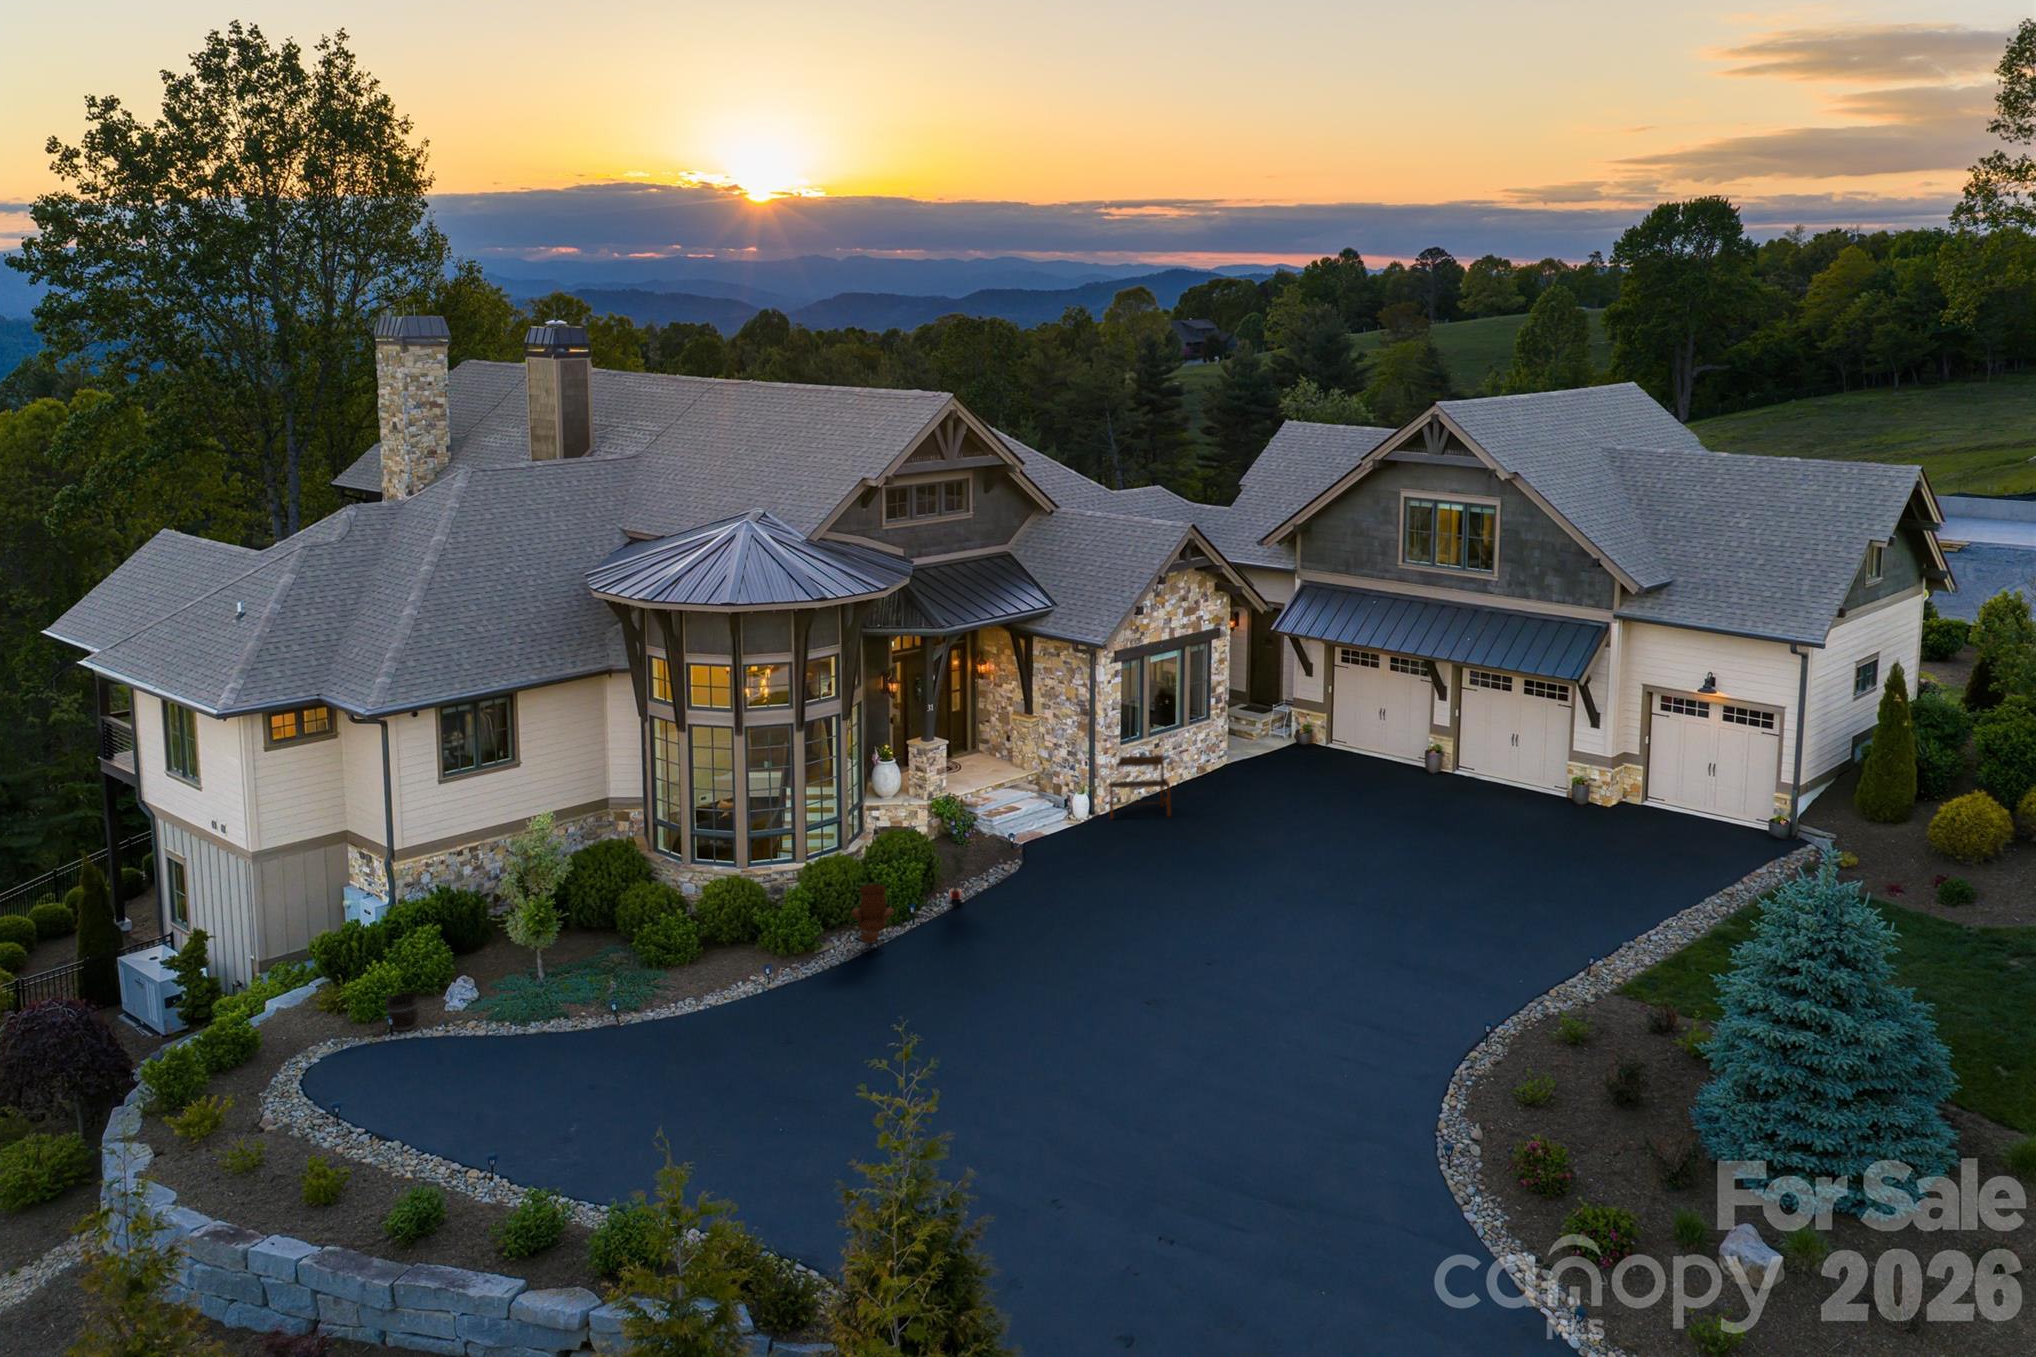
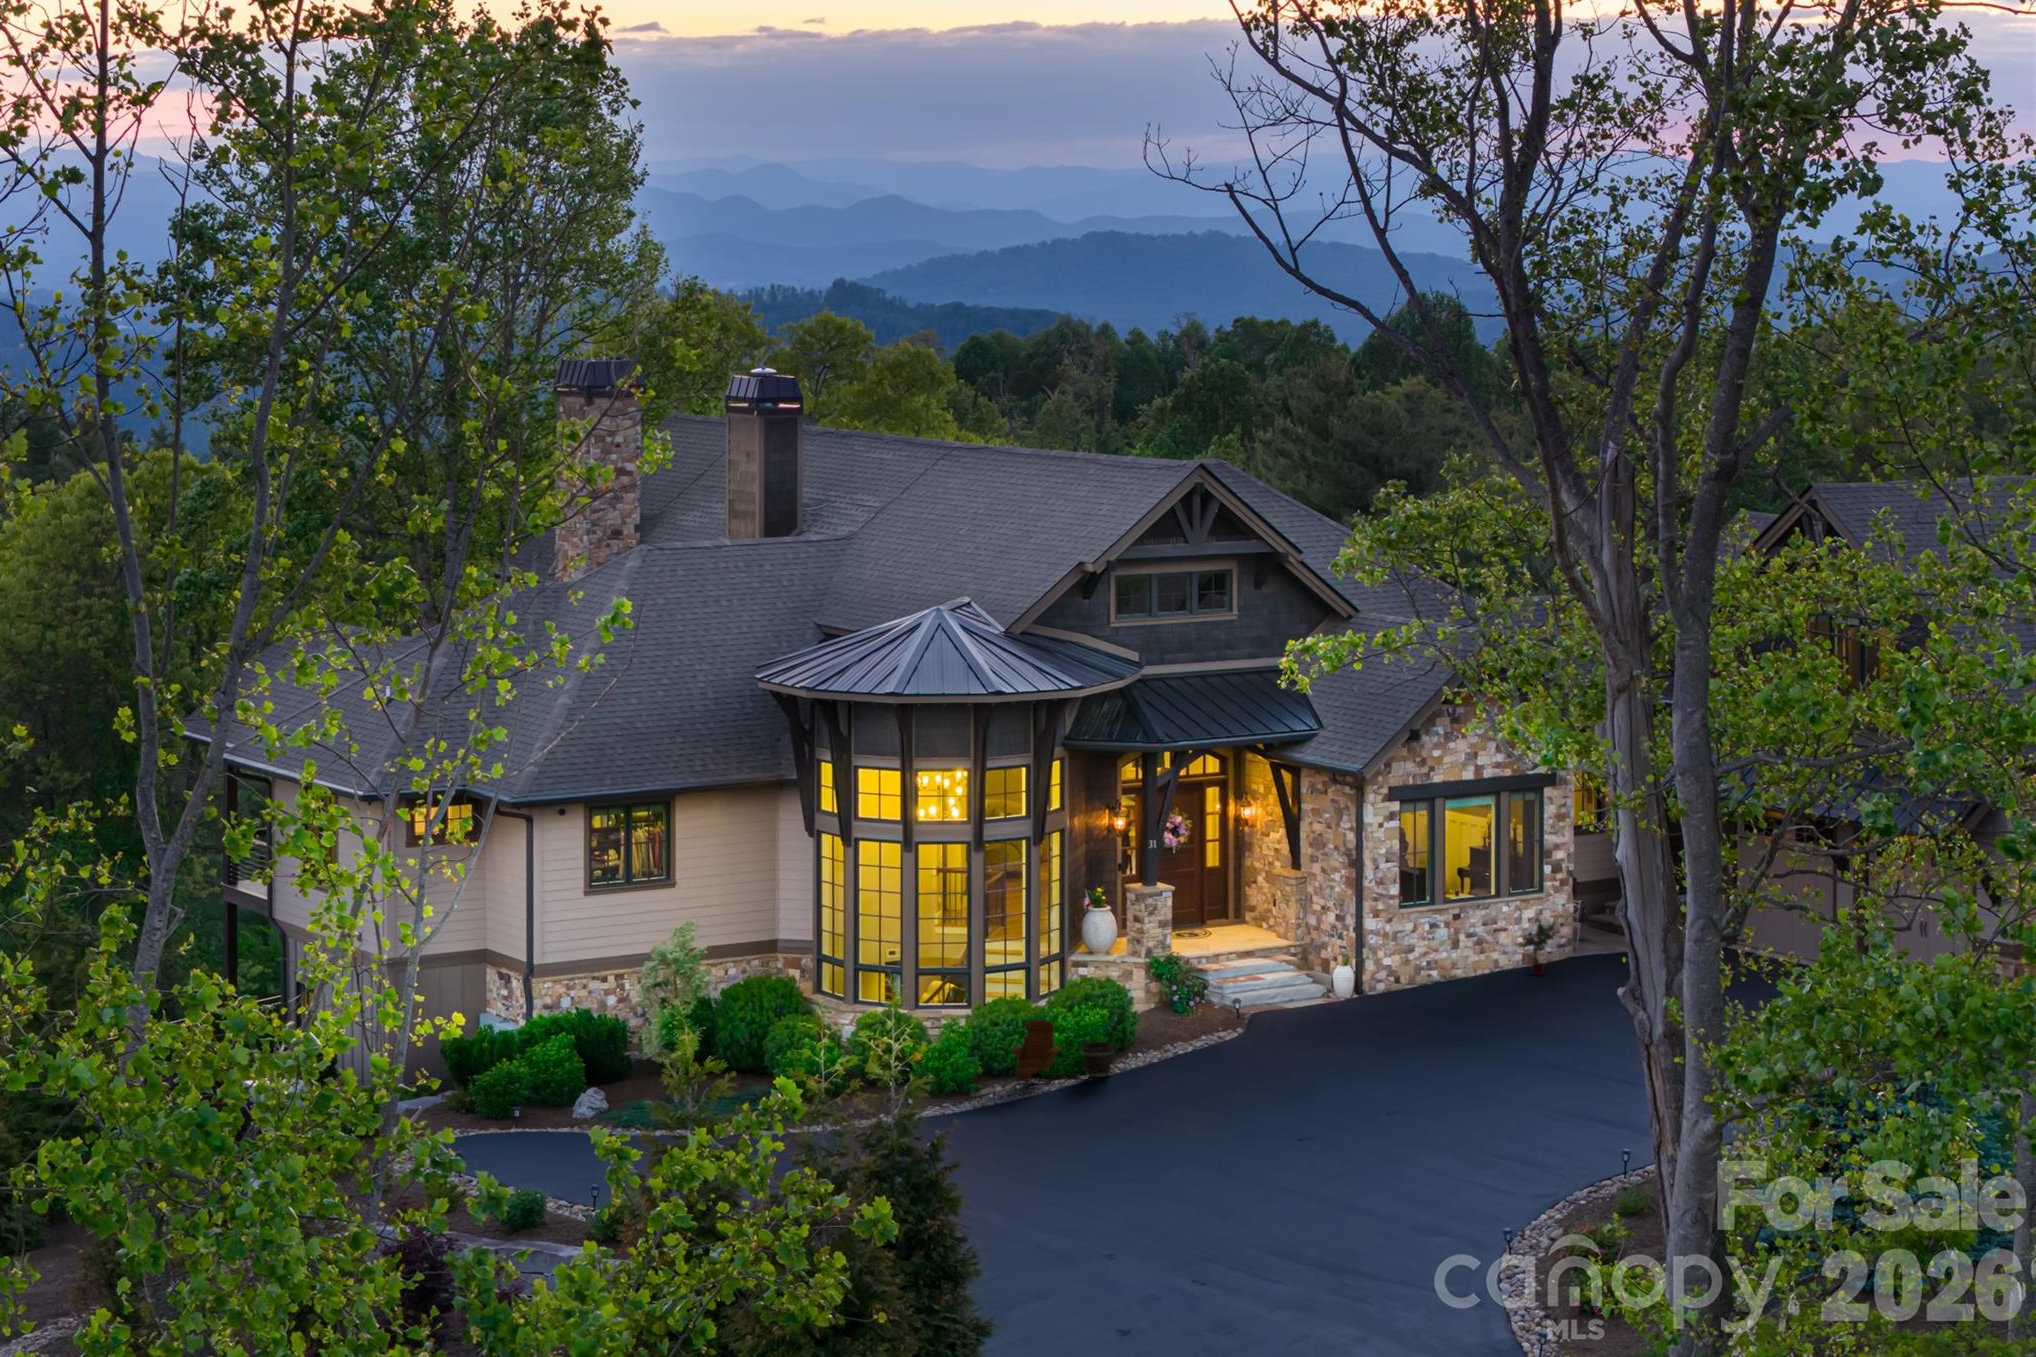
bench: present [1108,755,1171,819] -> none [1383,923,1462,1000]
potted tree: present [939,847,968,900] -> present [1518,917,1556,975]
bucket: present [385,992,419,1031] -> present [1082,1040,1114,1077]

